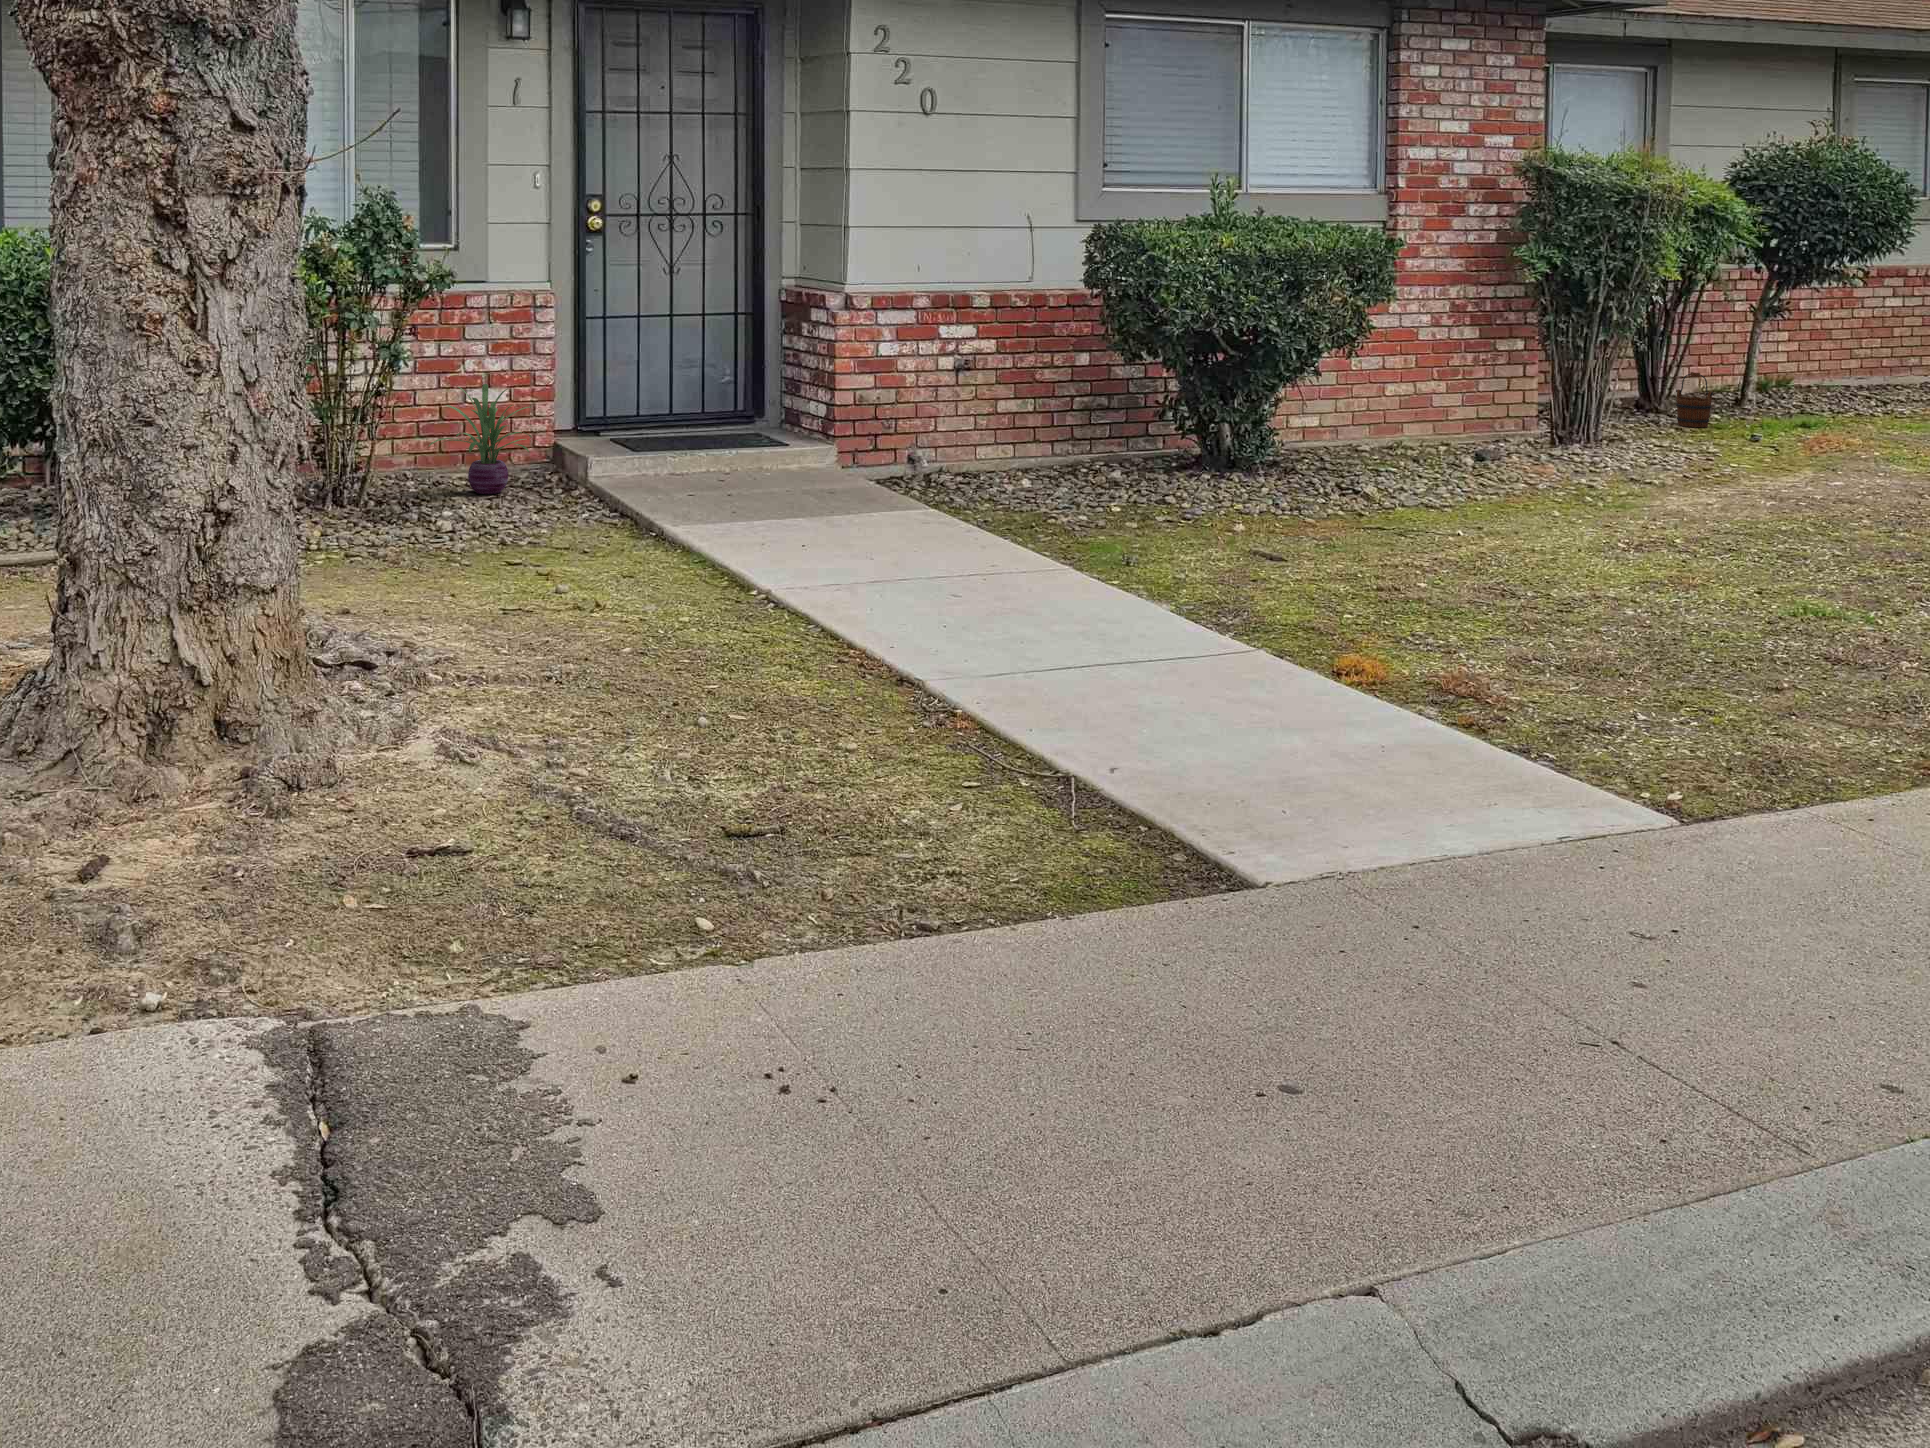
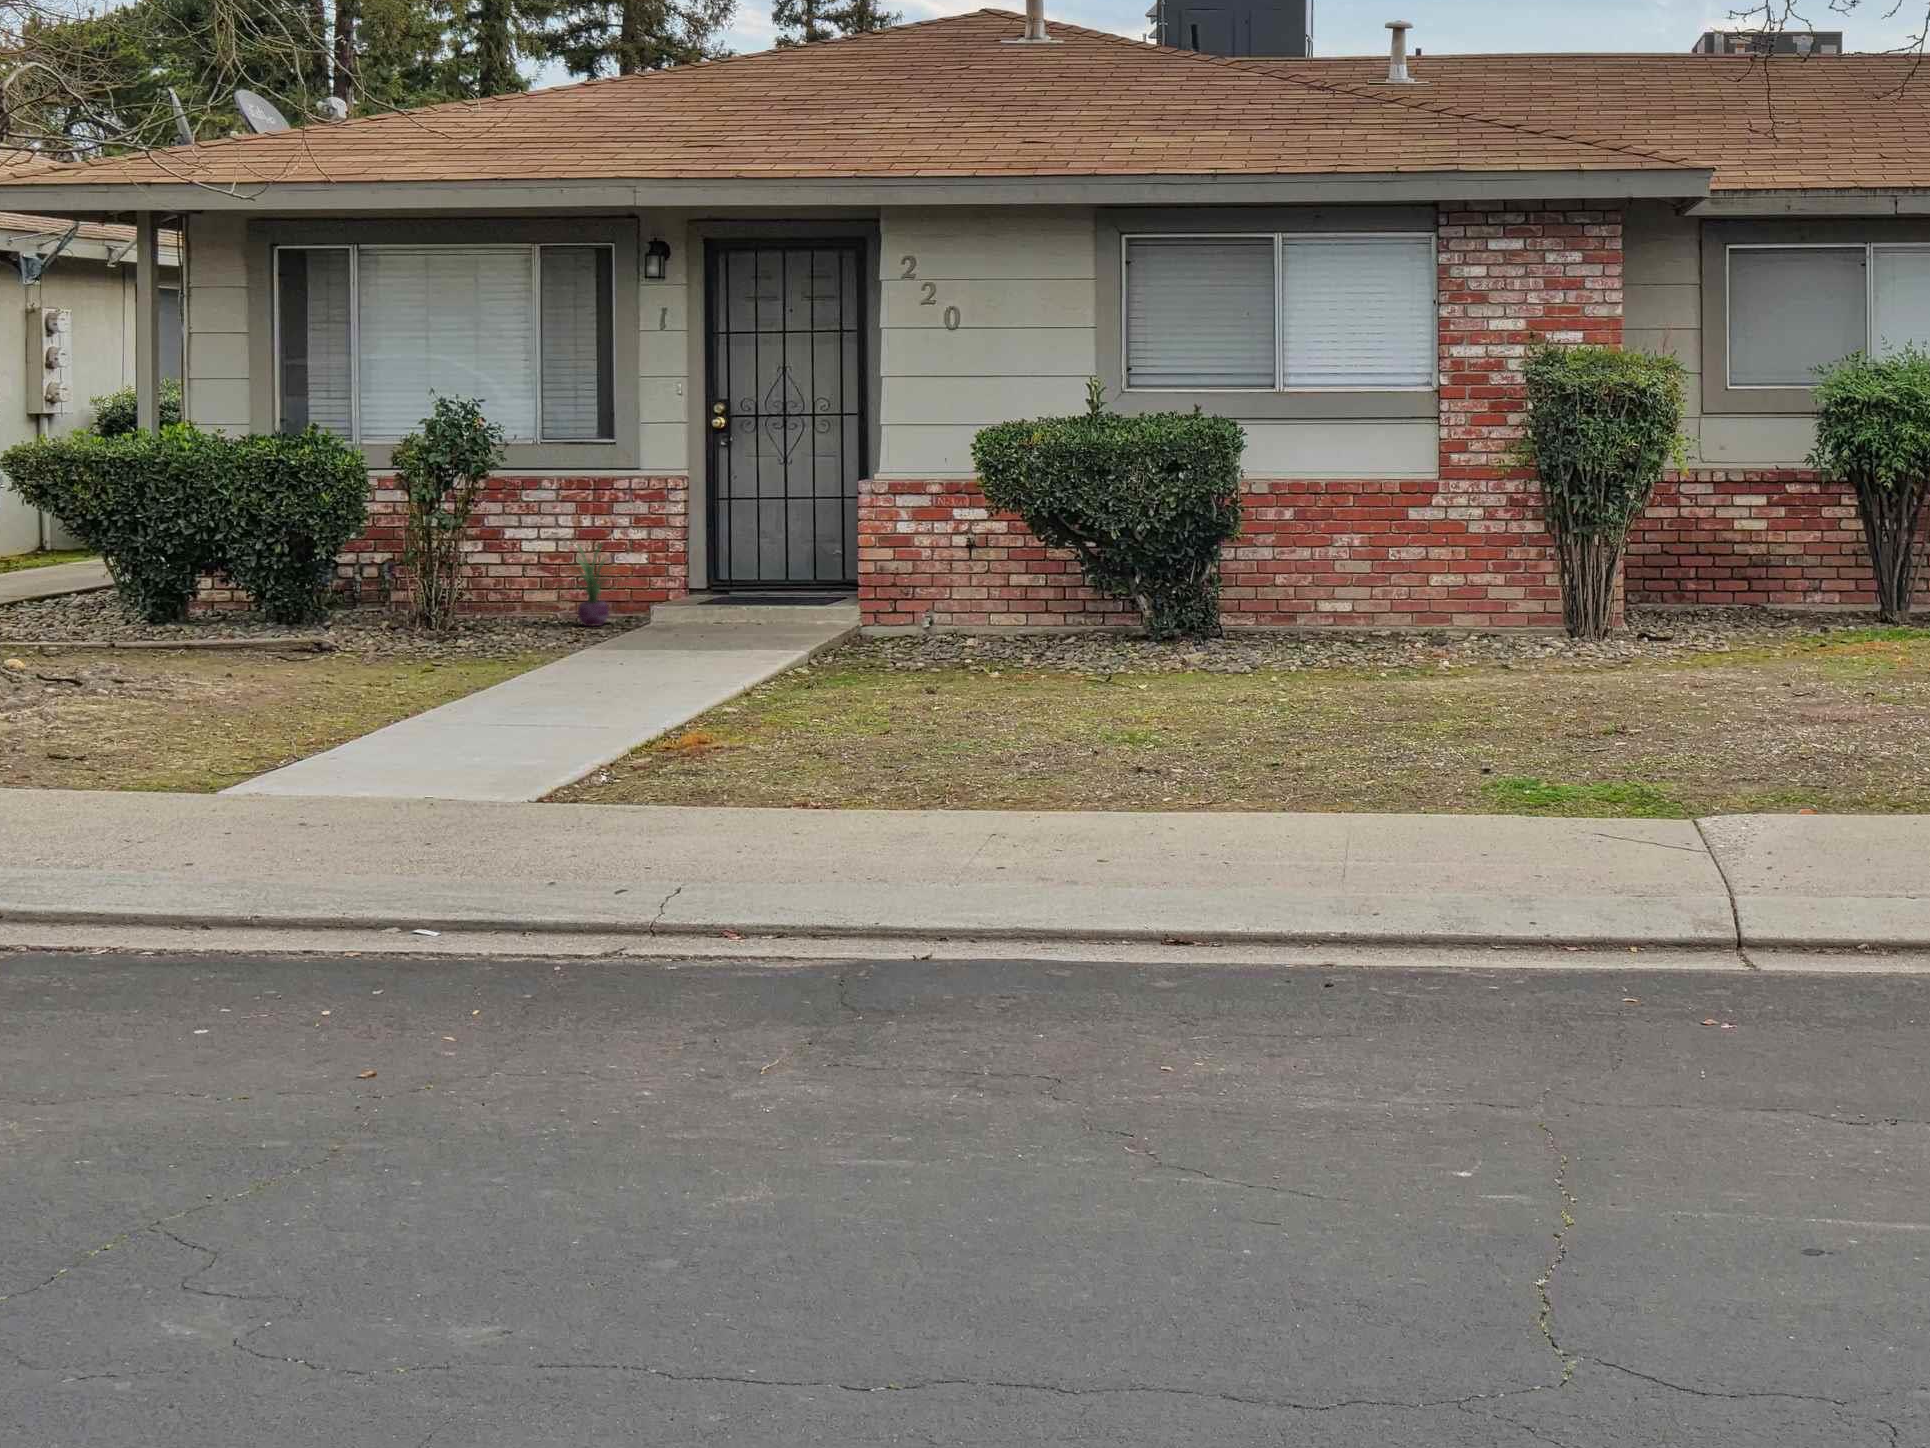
wooden bucket: present [1676,372,1713,428] -> none [1871,584,1908,646]

